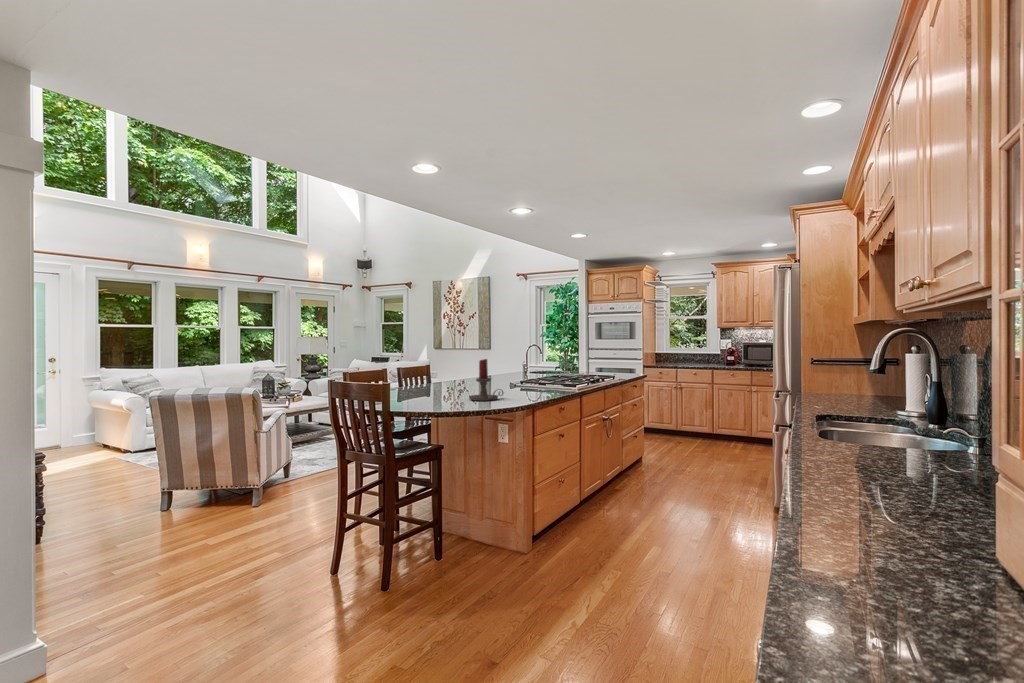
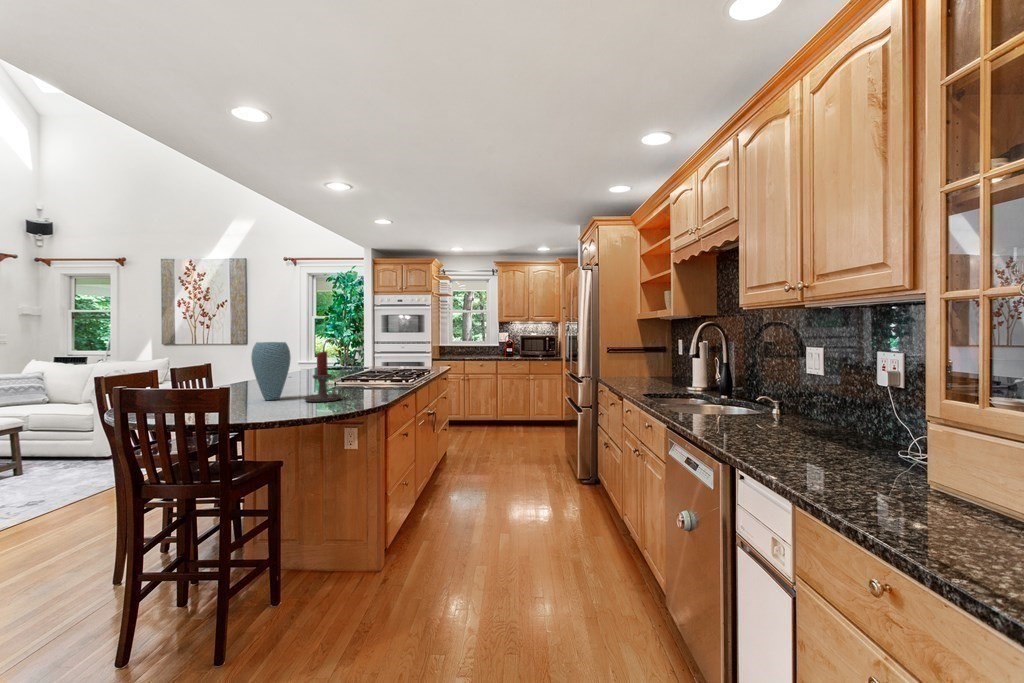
vase: none [438,351,466,397] -> present [251,342,291,400]

